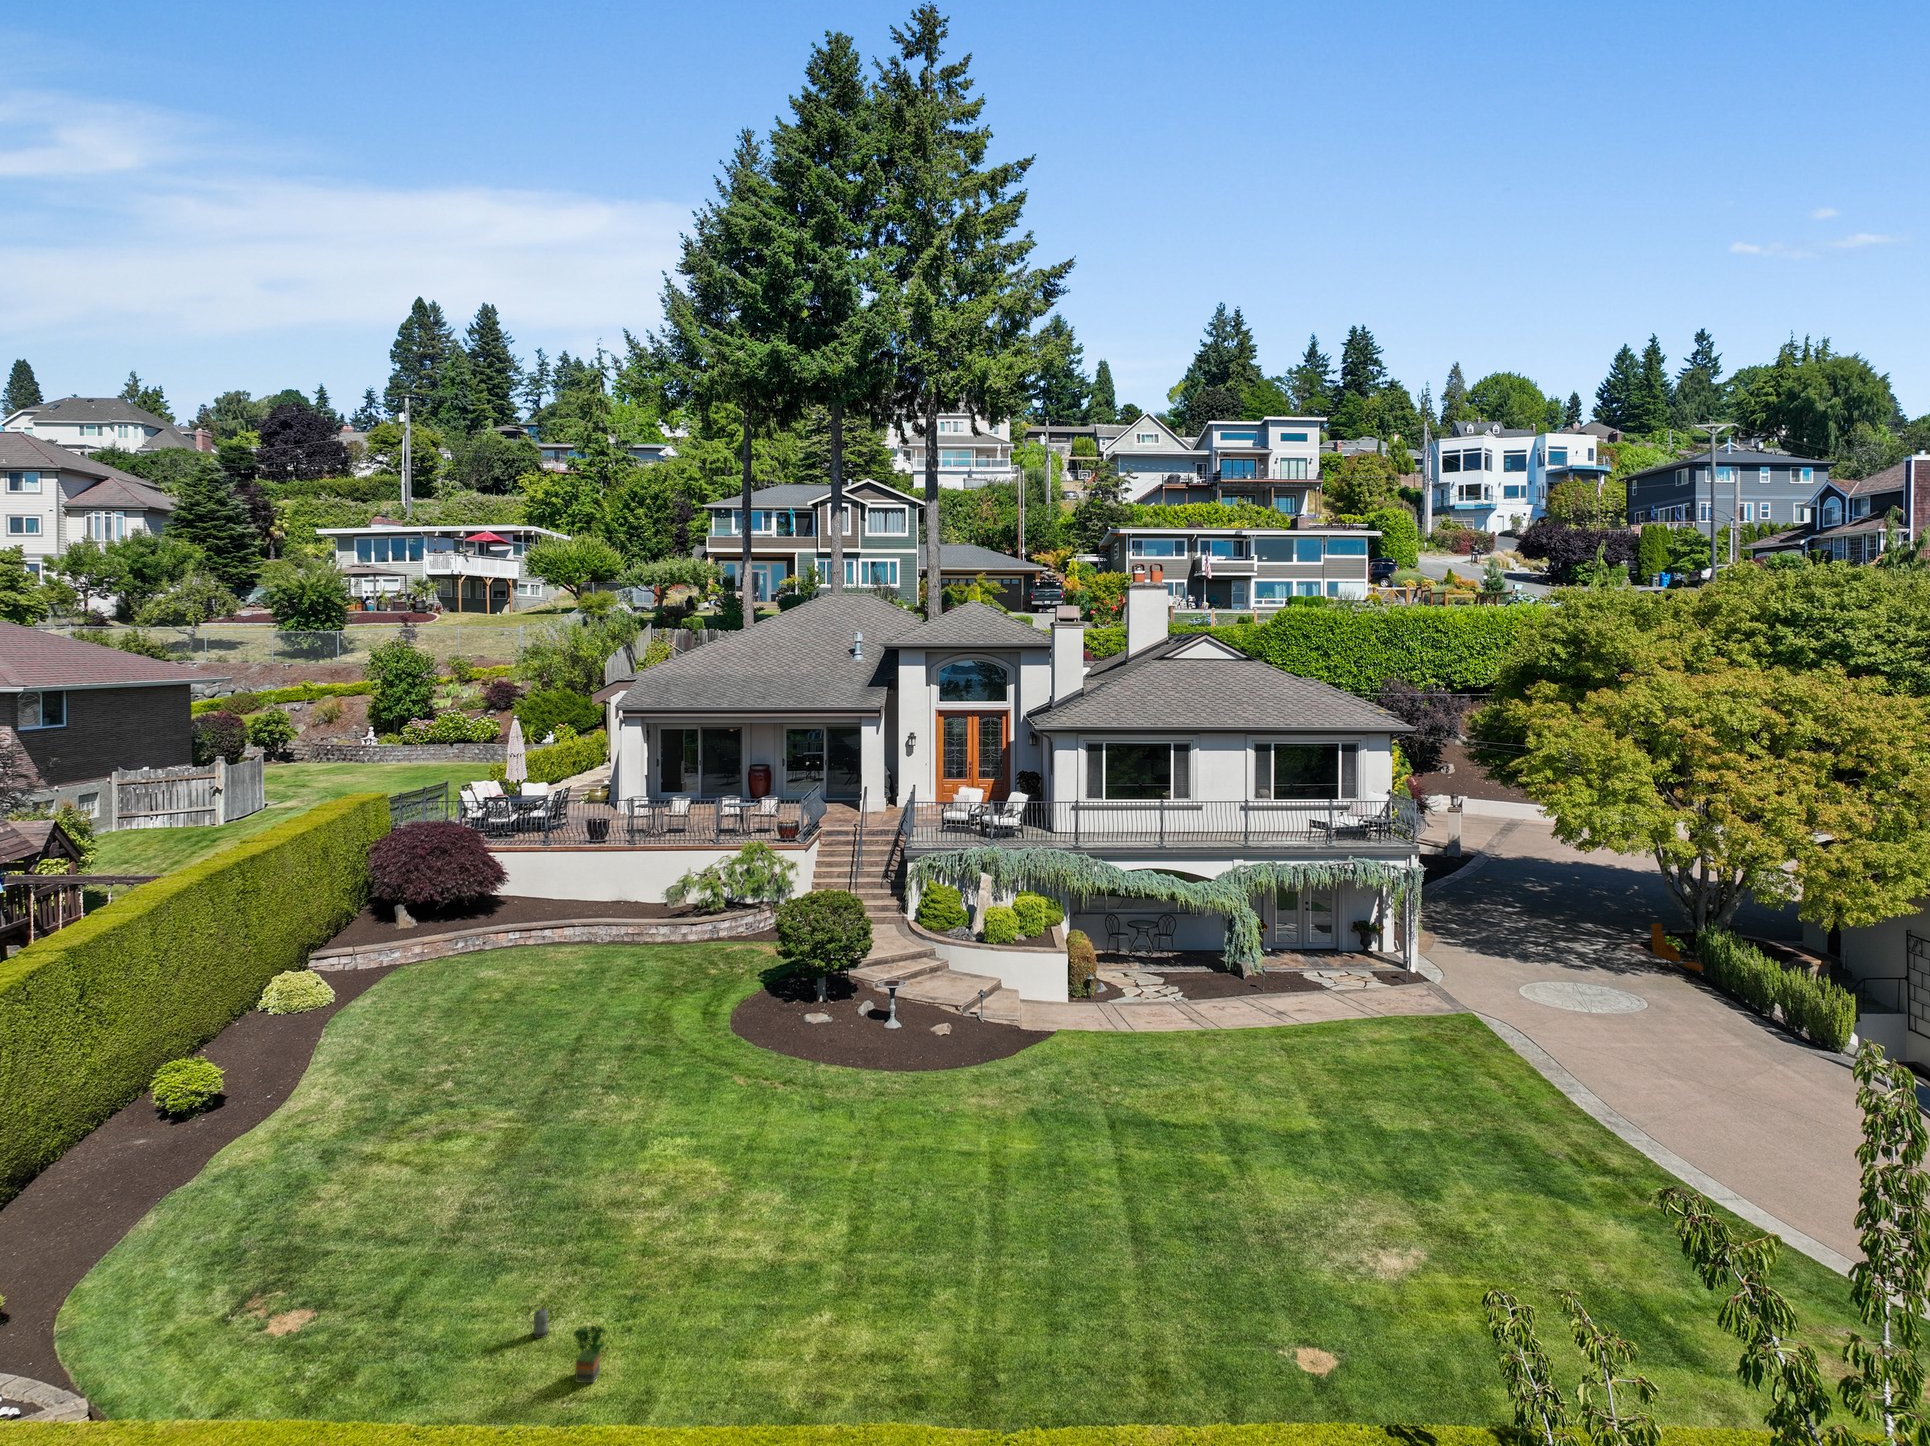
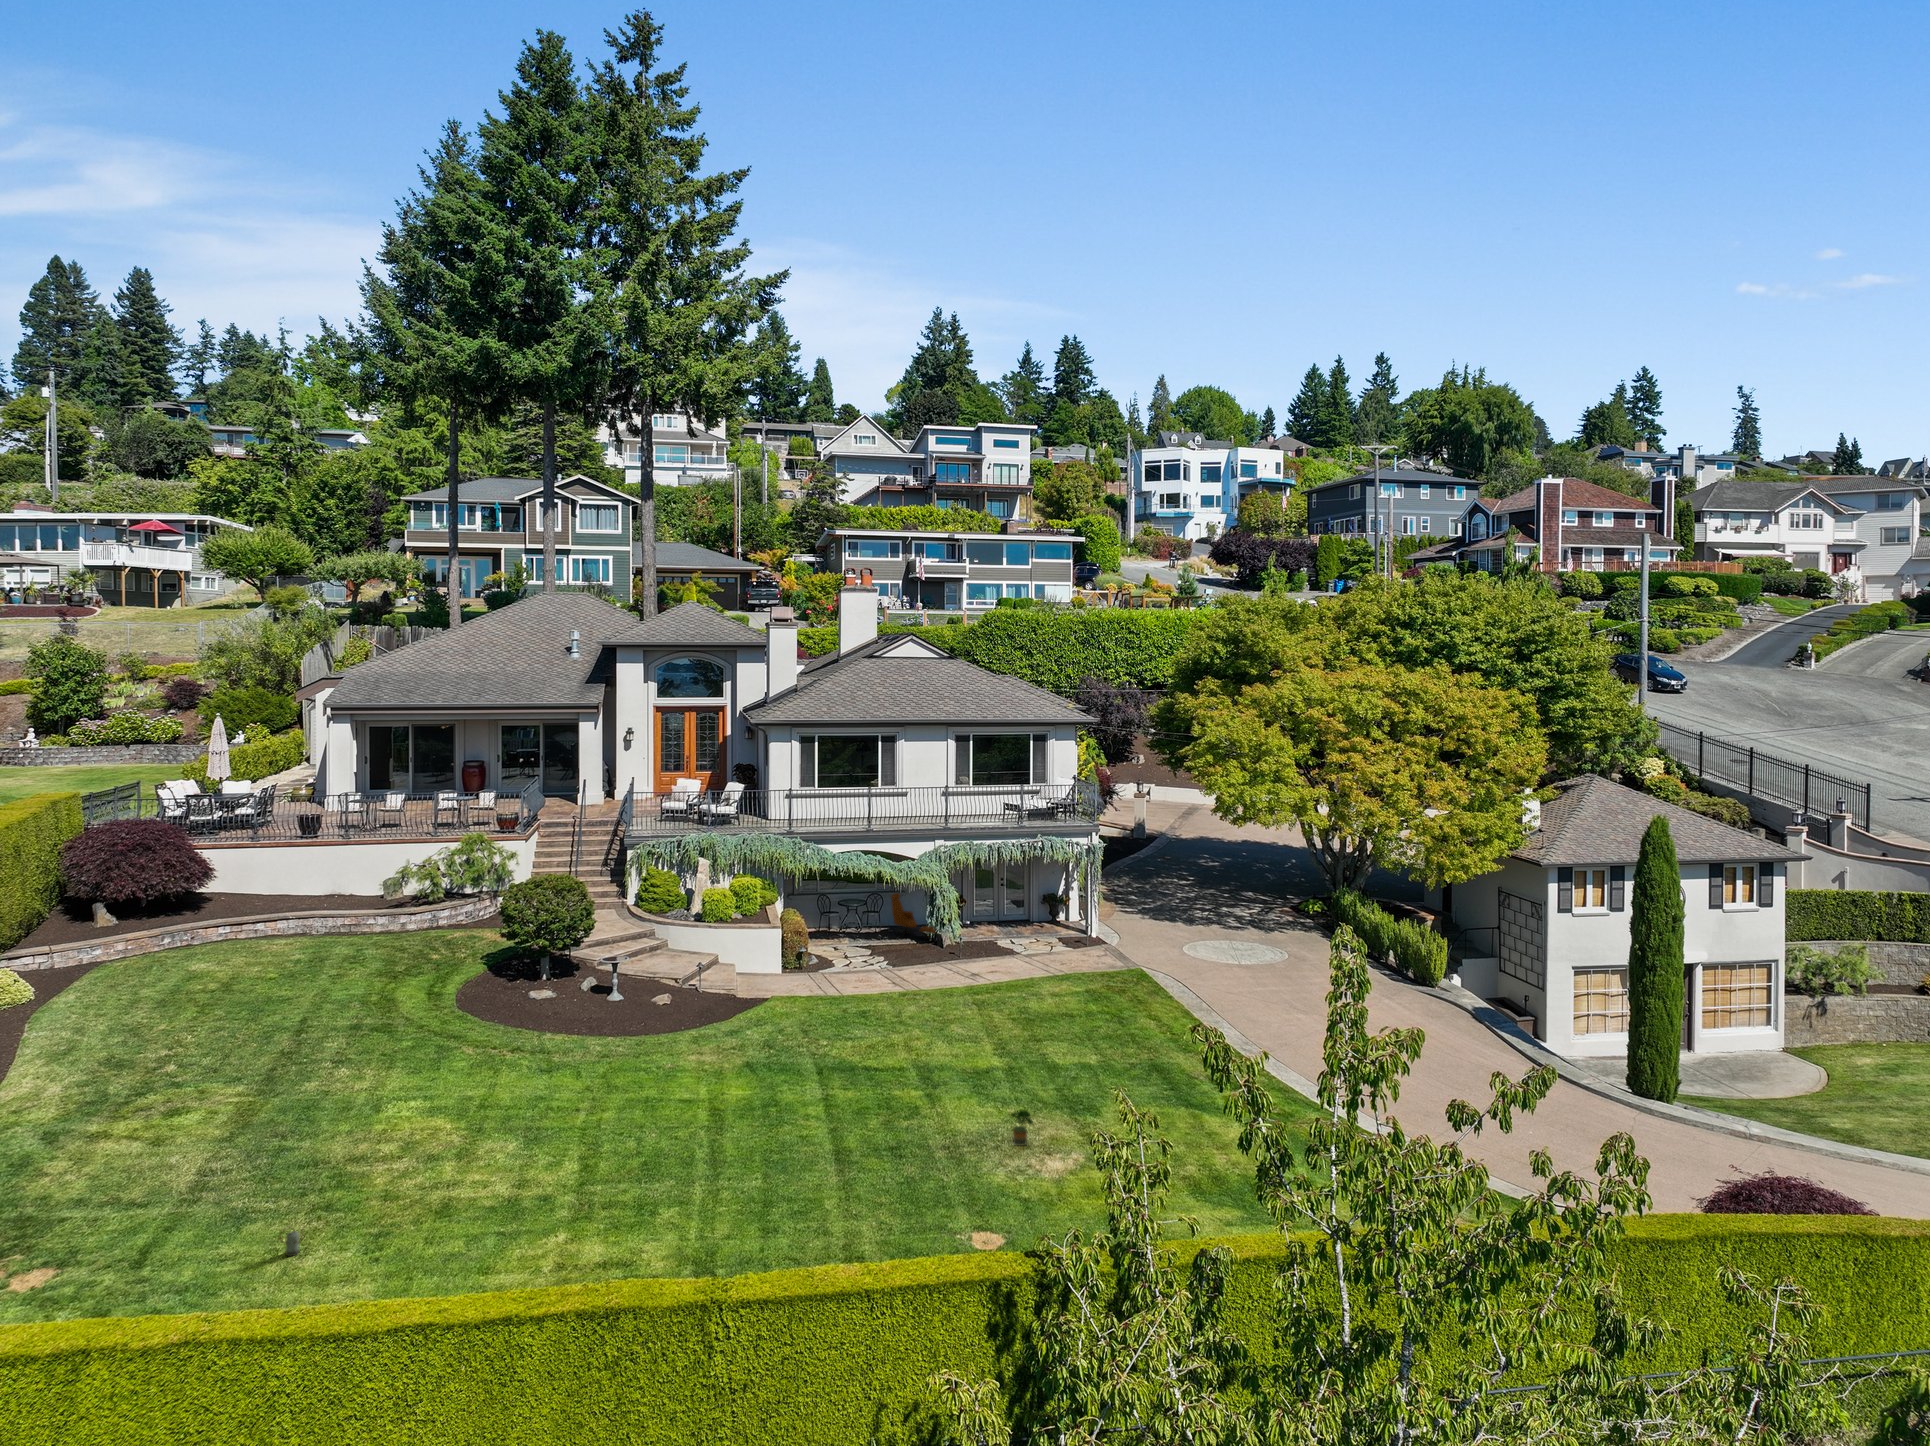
lounge chair: present [1651,923,1703,976] -> present [891,893,935,938]
potted tree: present [573,1326,607,1383] -> present [1011,1110,1033,1146]

